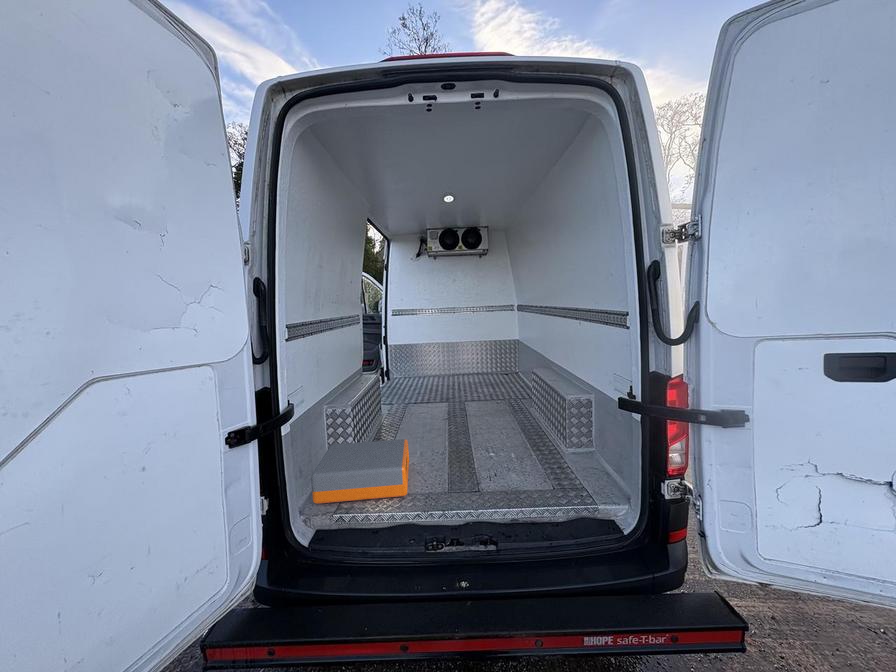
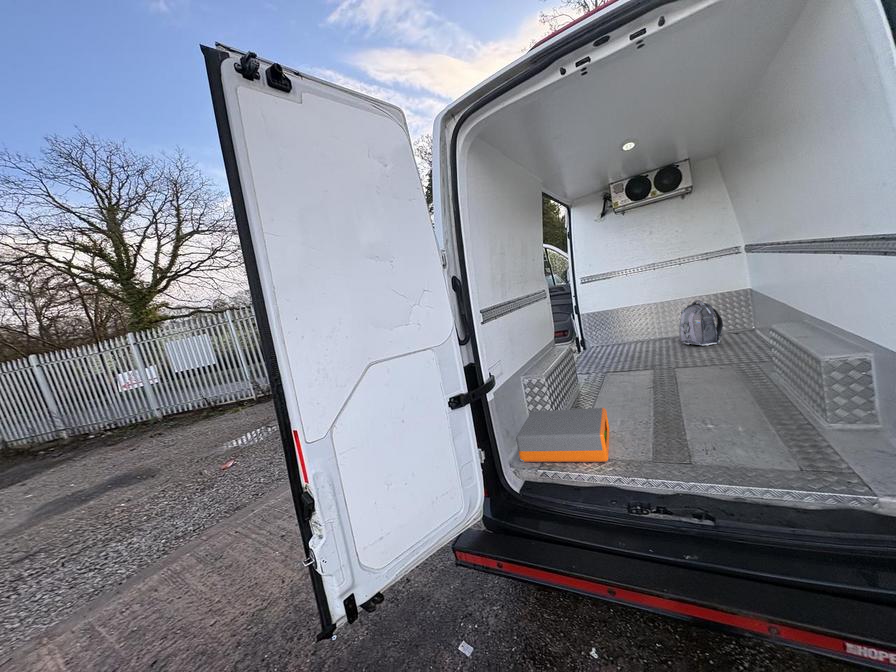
backpack: none [467,344,500,383] -> present [679,300,723,346]

